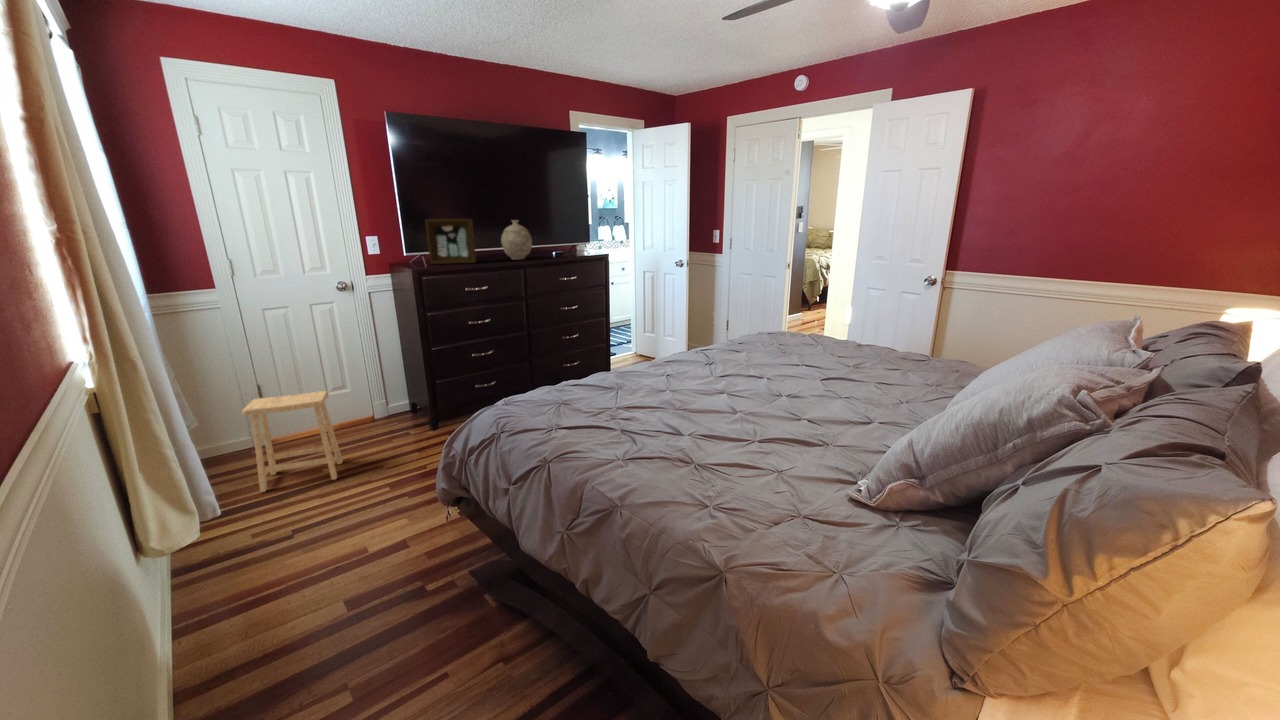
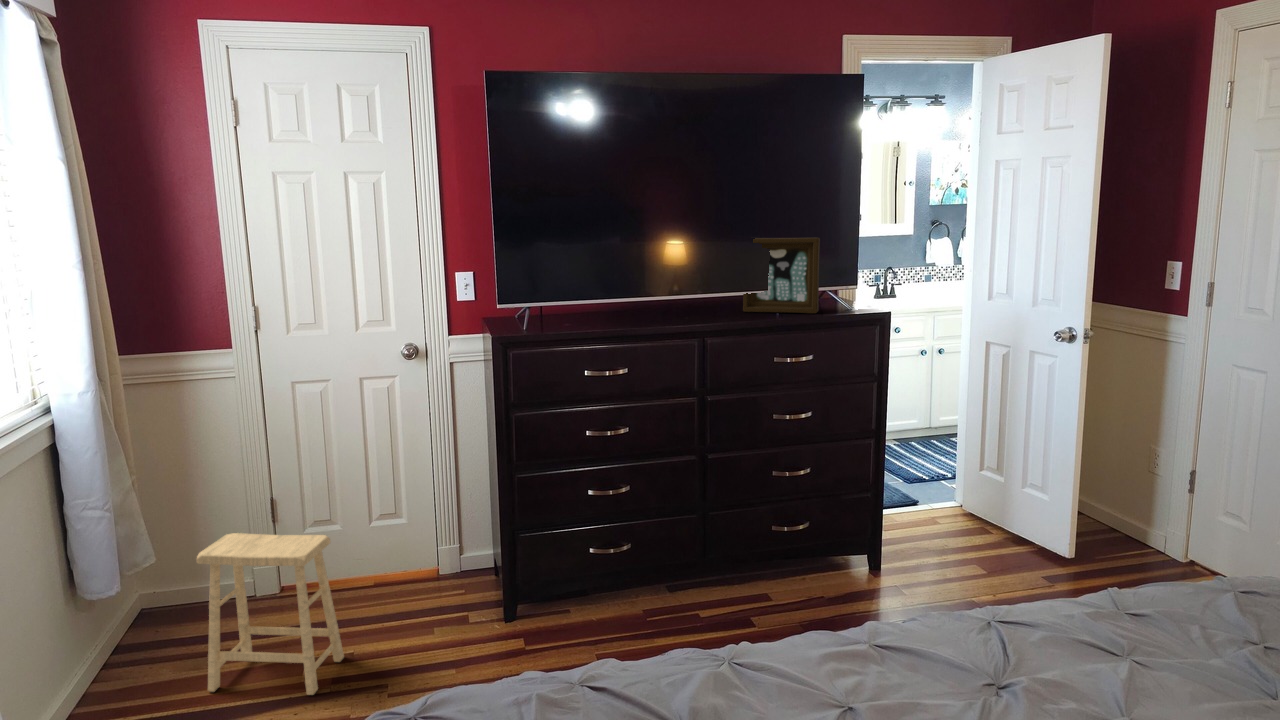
picture frame: present [425,219,476,264] -> present [743,238,820,313]
decorative vase: present [501,220,532,259] -> none [675,244,731,318]

